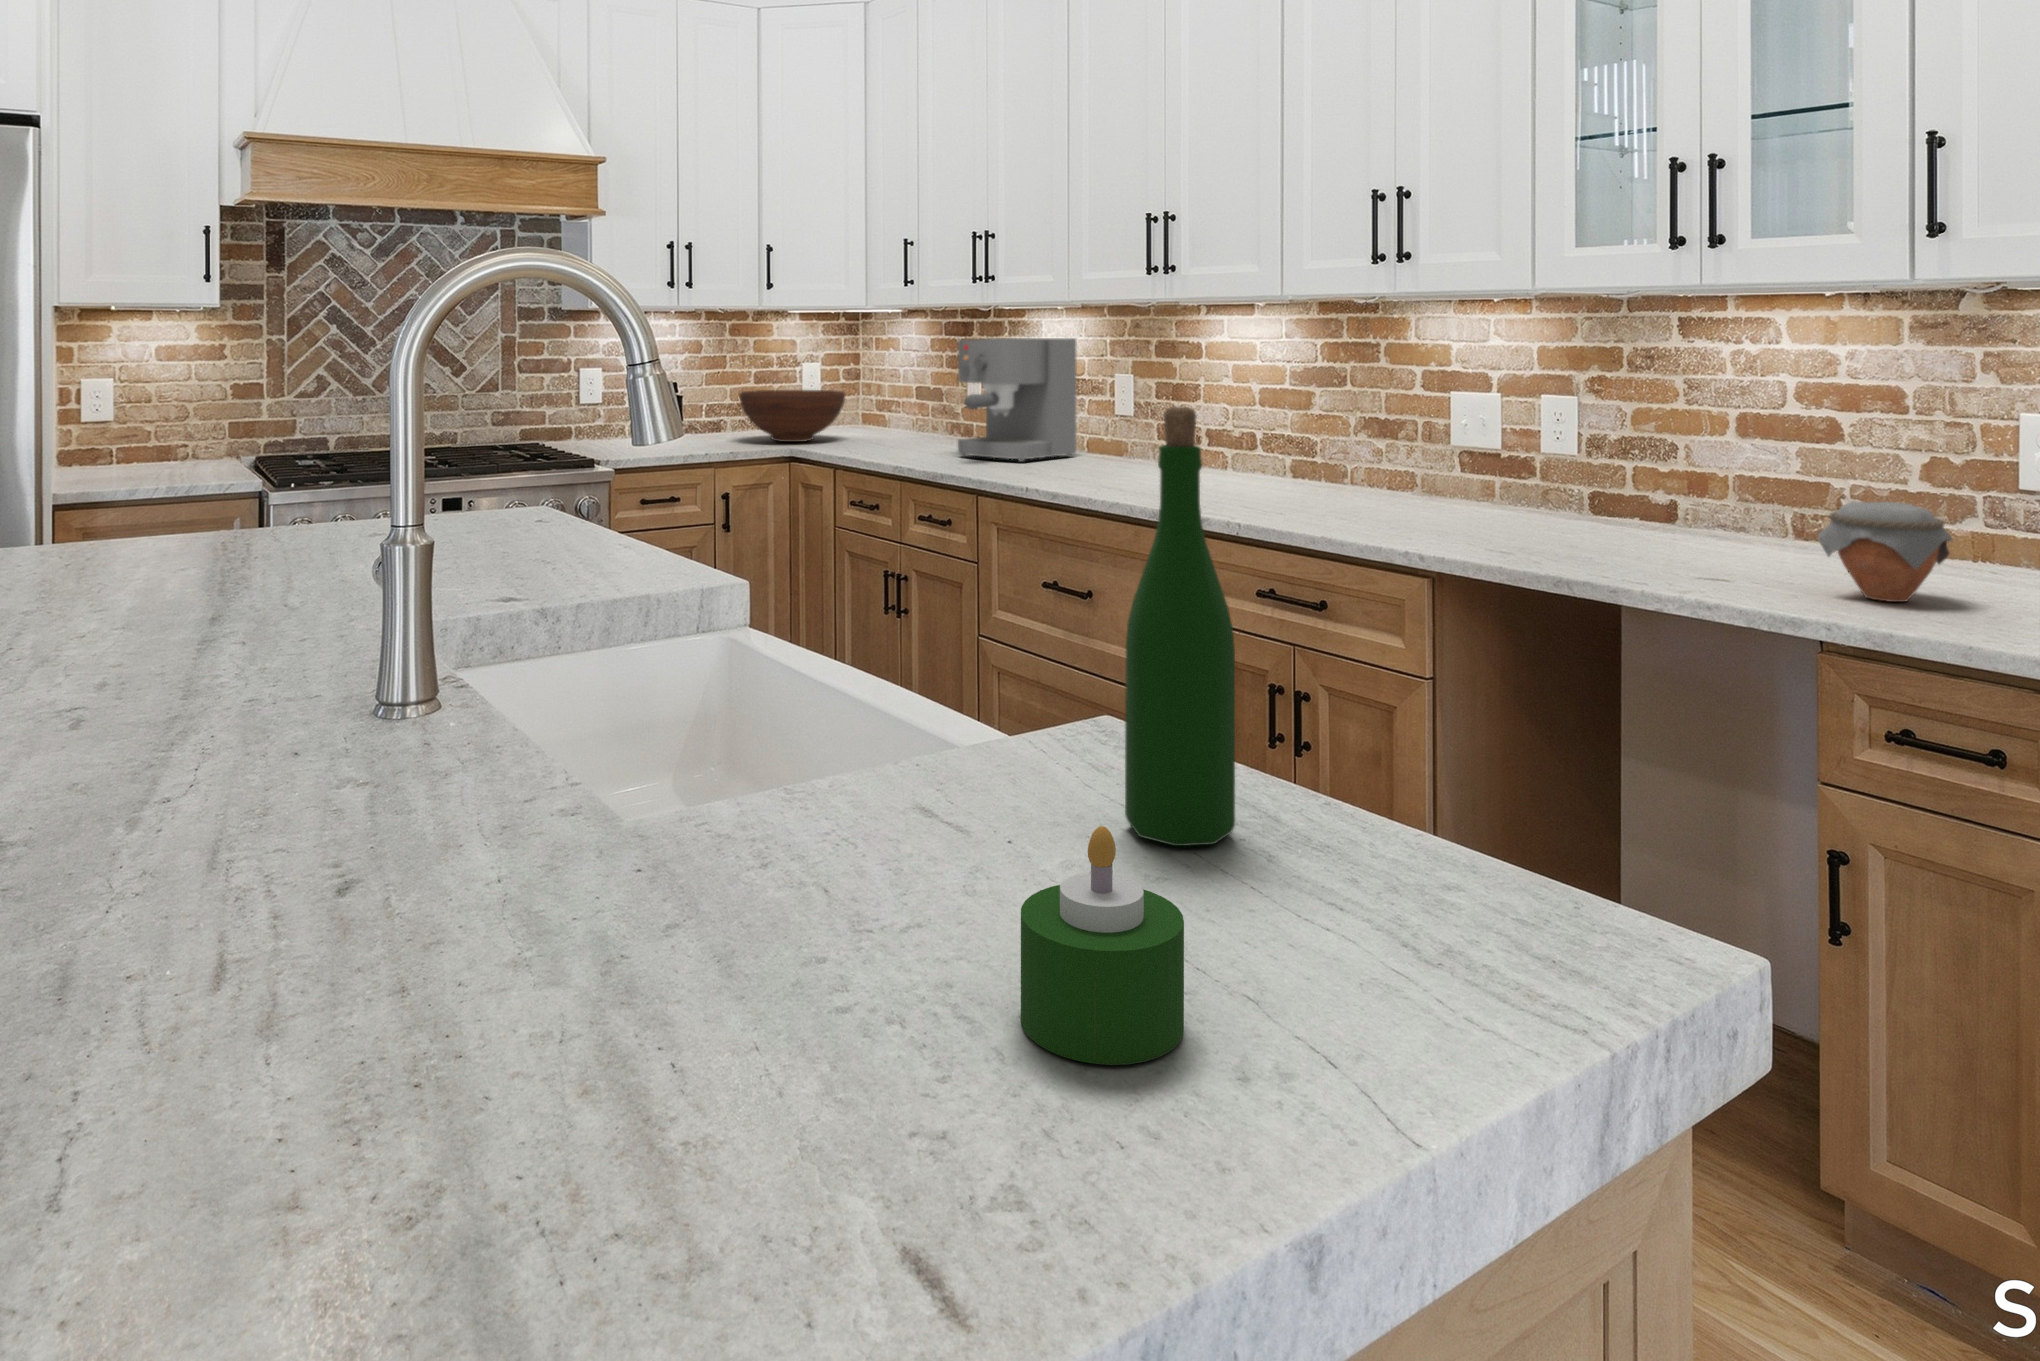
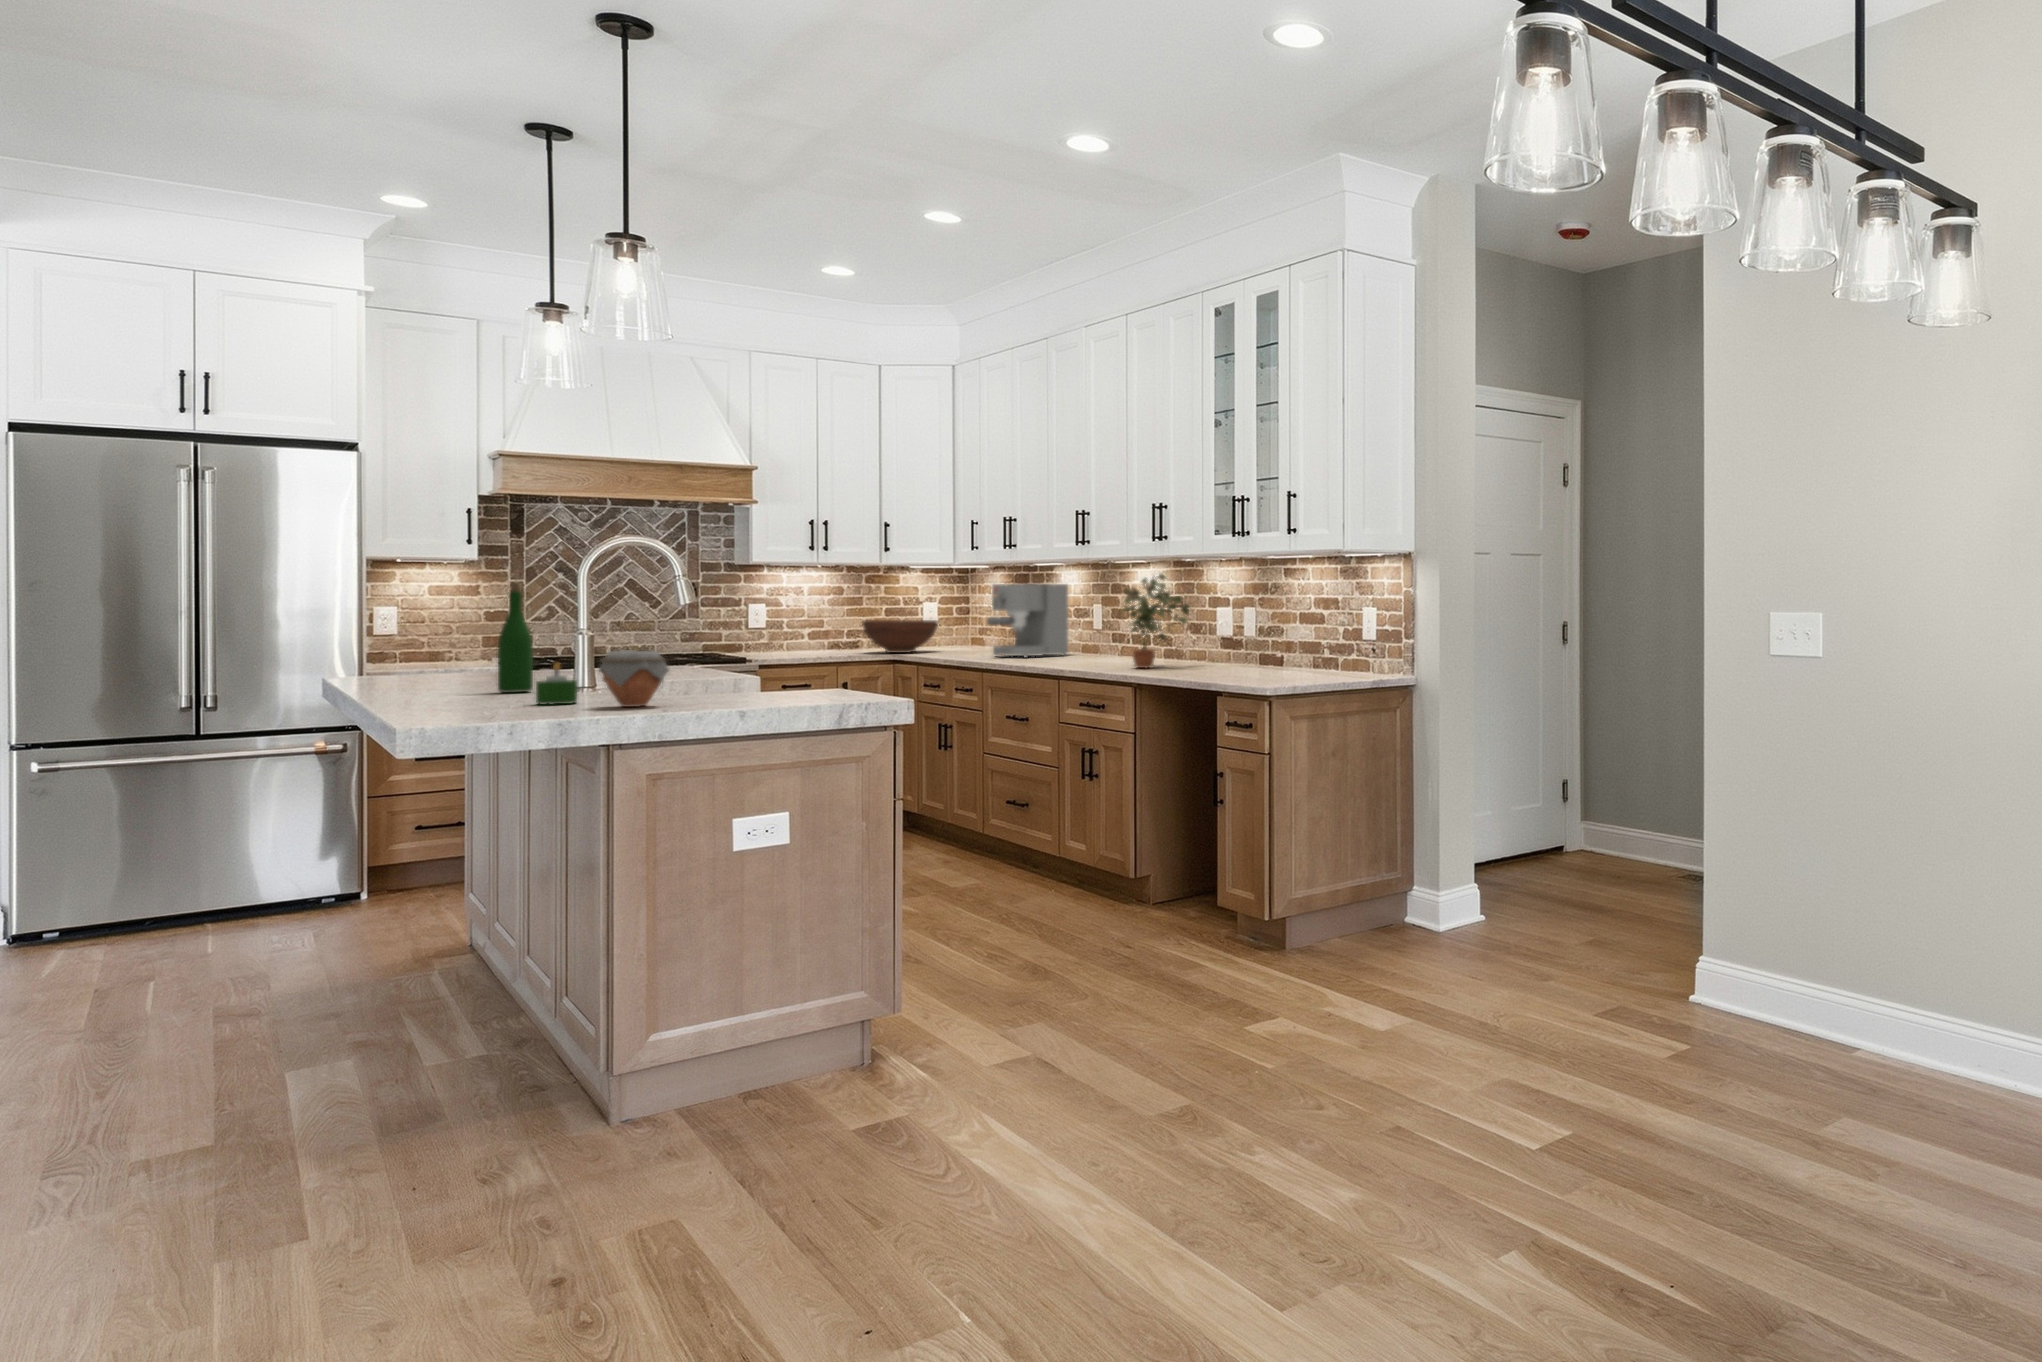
potted plant: none [1269,324,1436,510] -> present [1123,574,1190,668]
wine bottle: present [1125,406,1235,846] -> present [498,582,533,693]
jar: present [1818,501,1952,602] -> present [599,650,669,707]
candle: present [1021,826,1184,1065] -> present [536,663,577,705]

